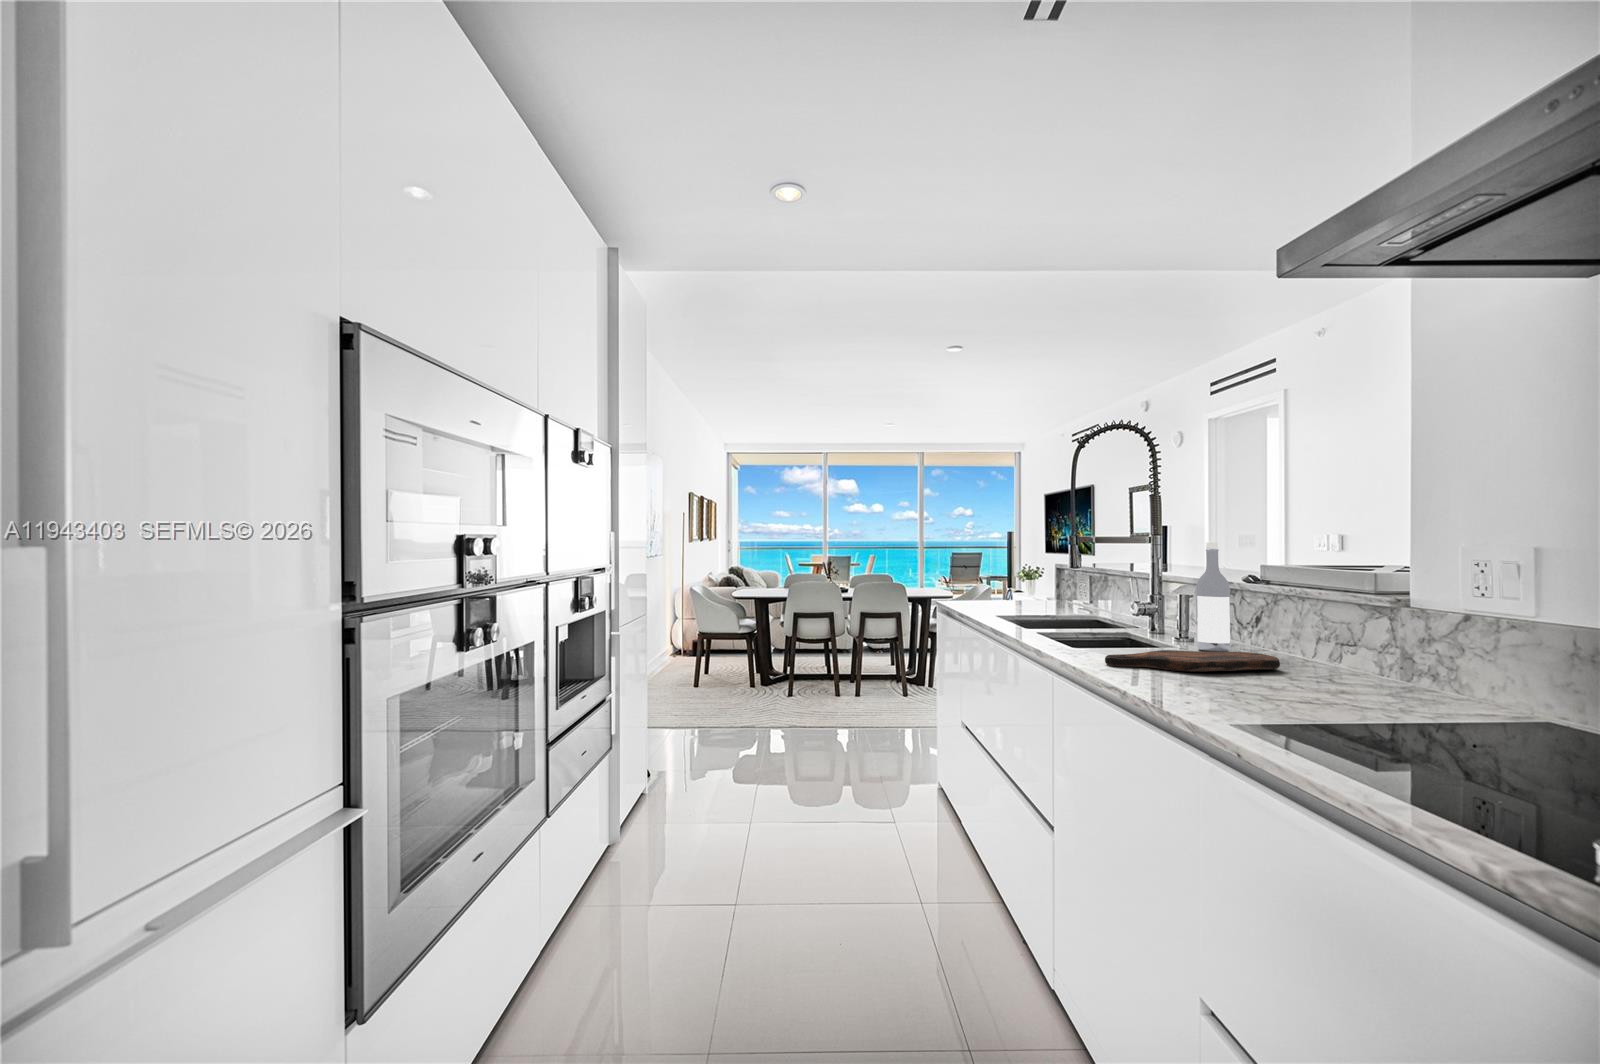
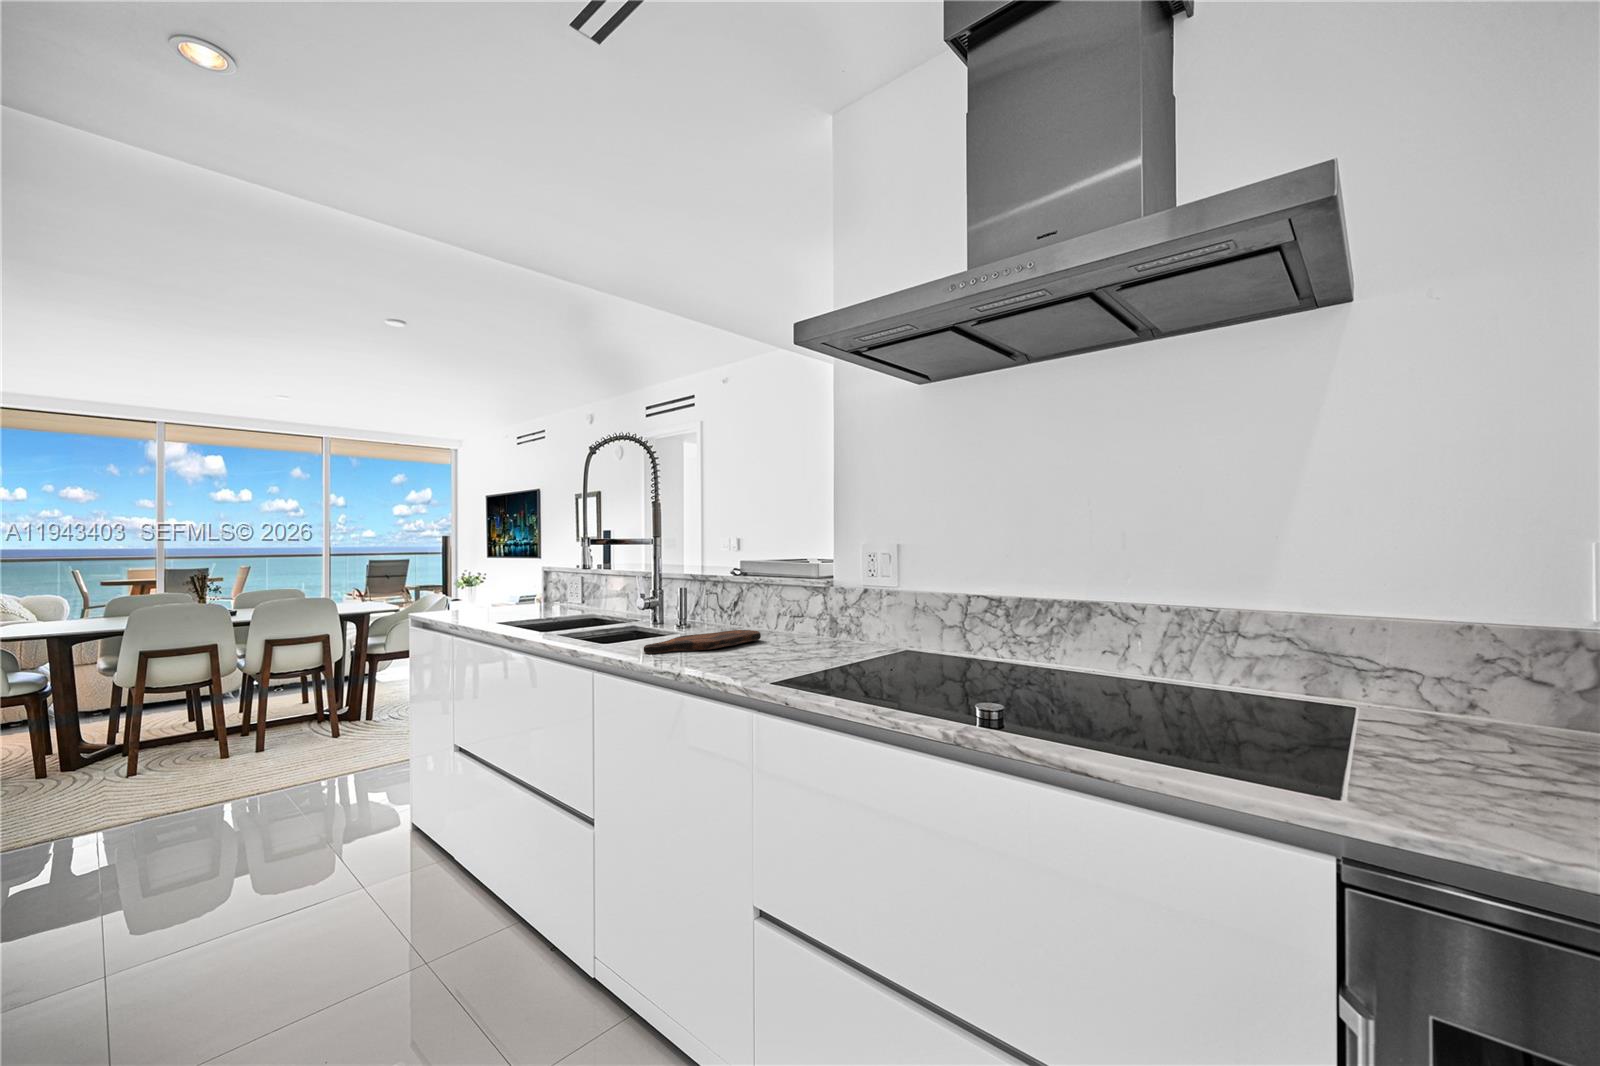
wine bottle: present [1196,542,1230,652] -> none [694,546,719,633]

